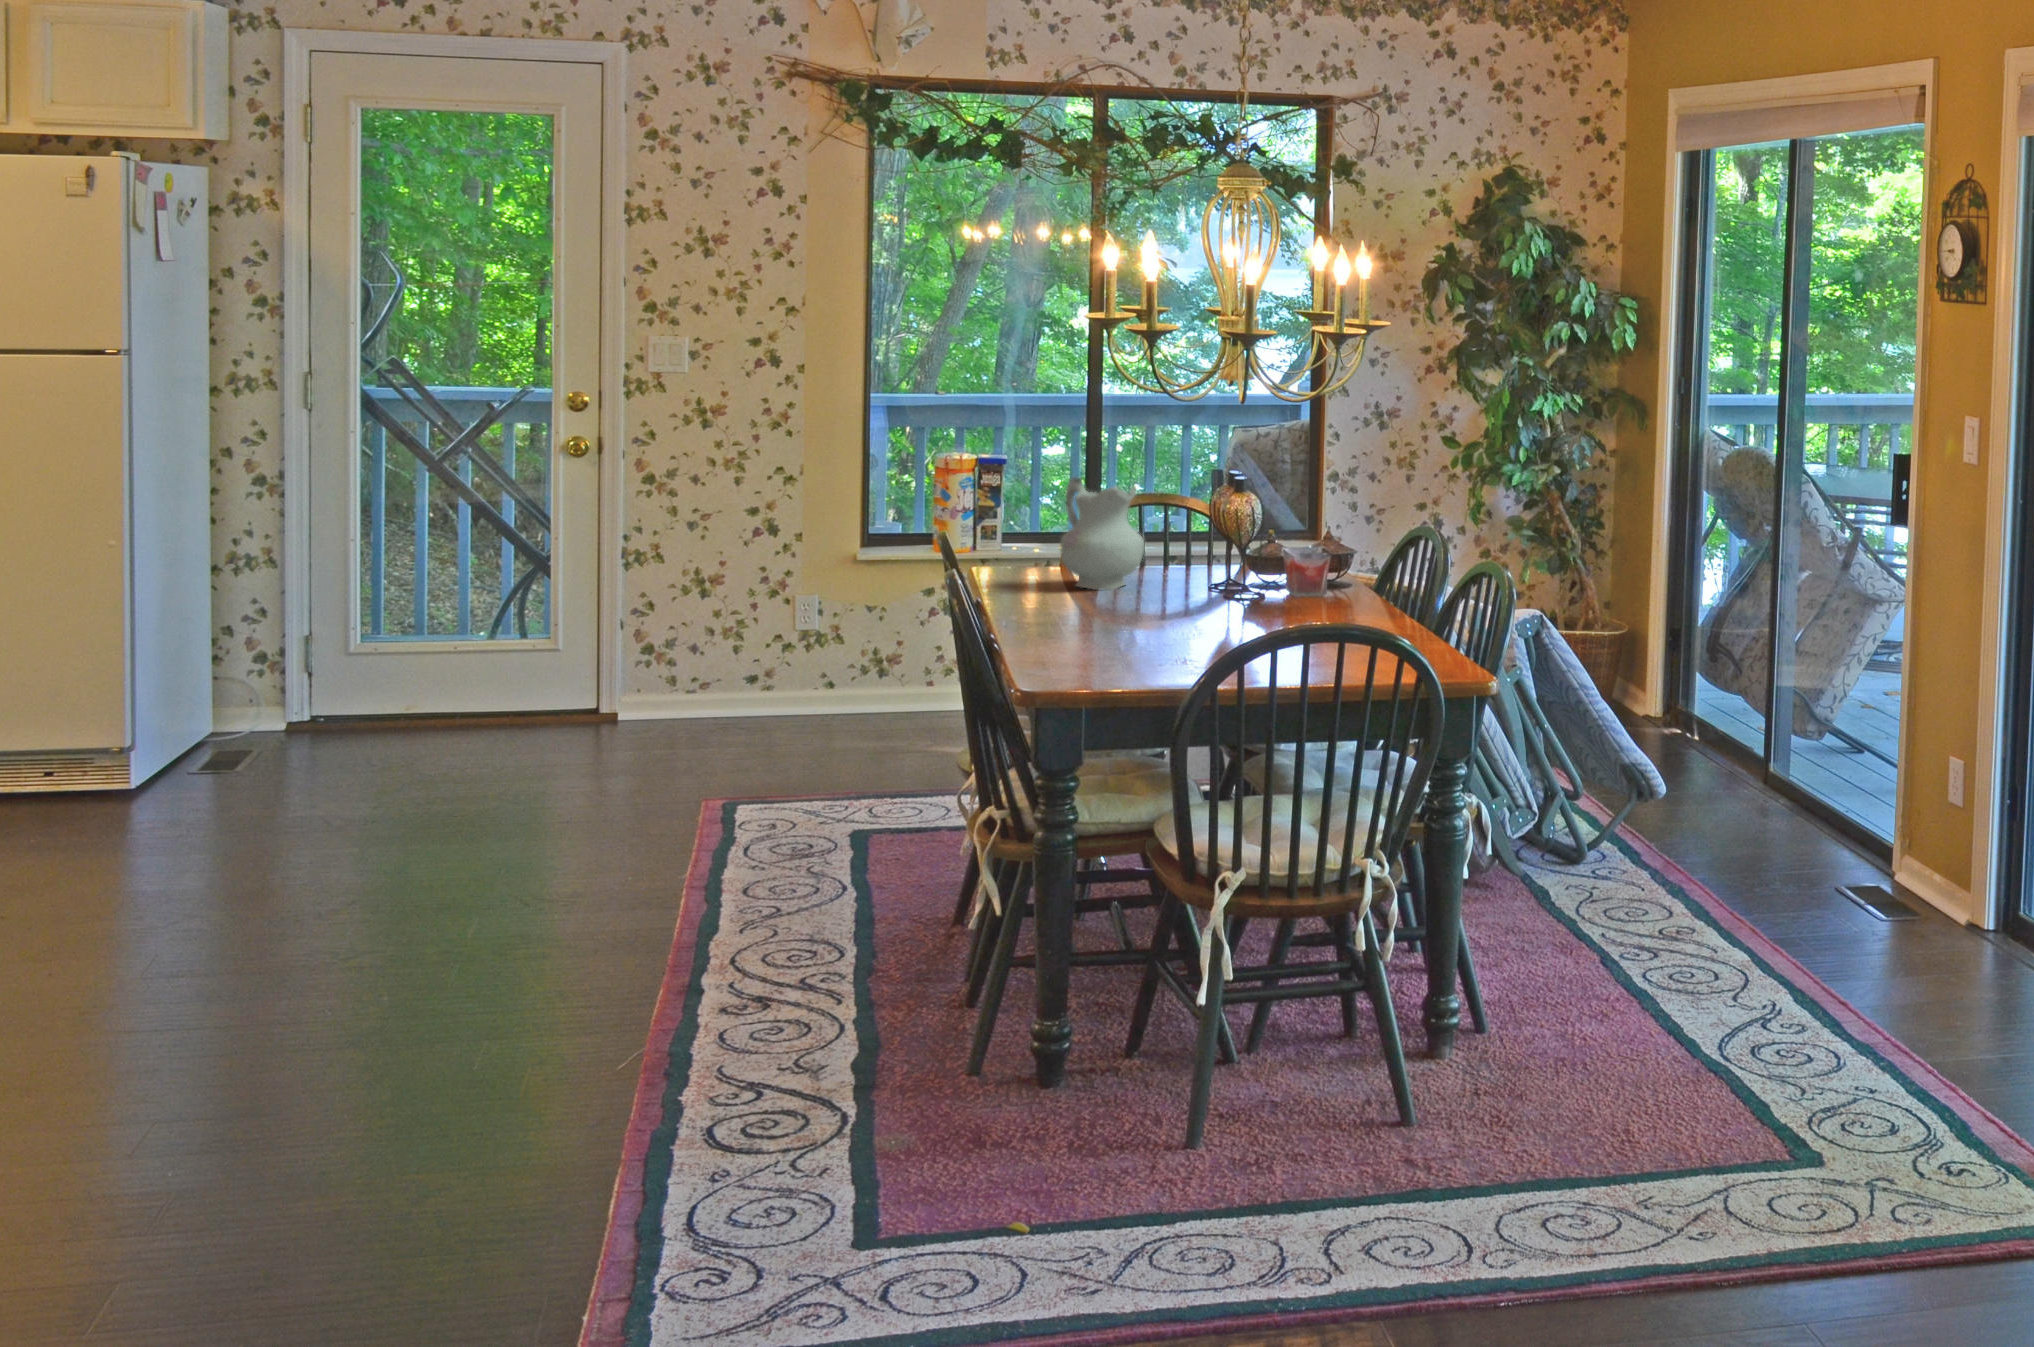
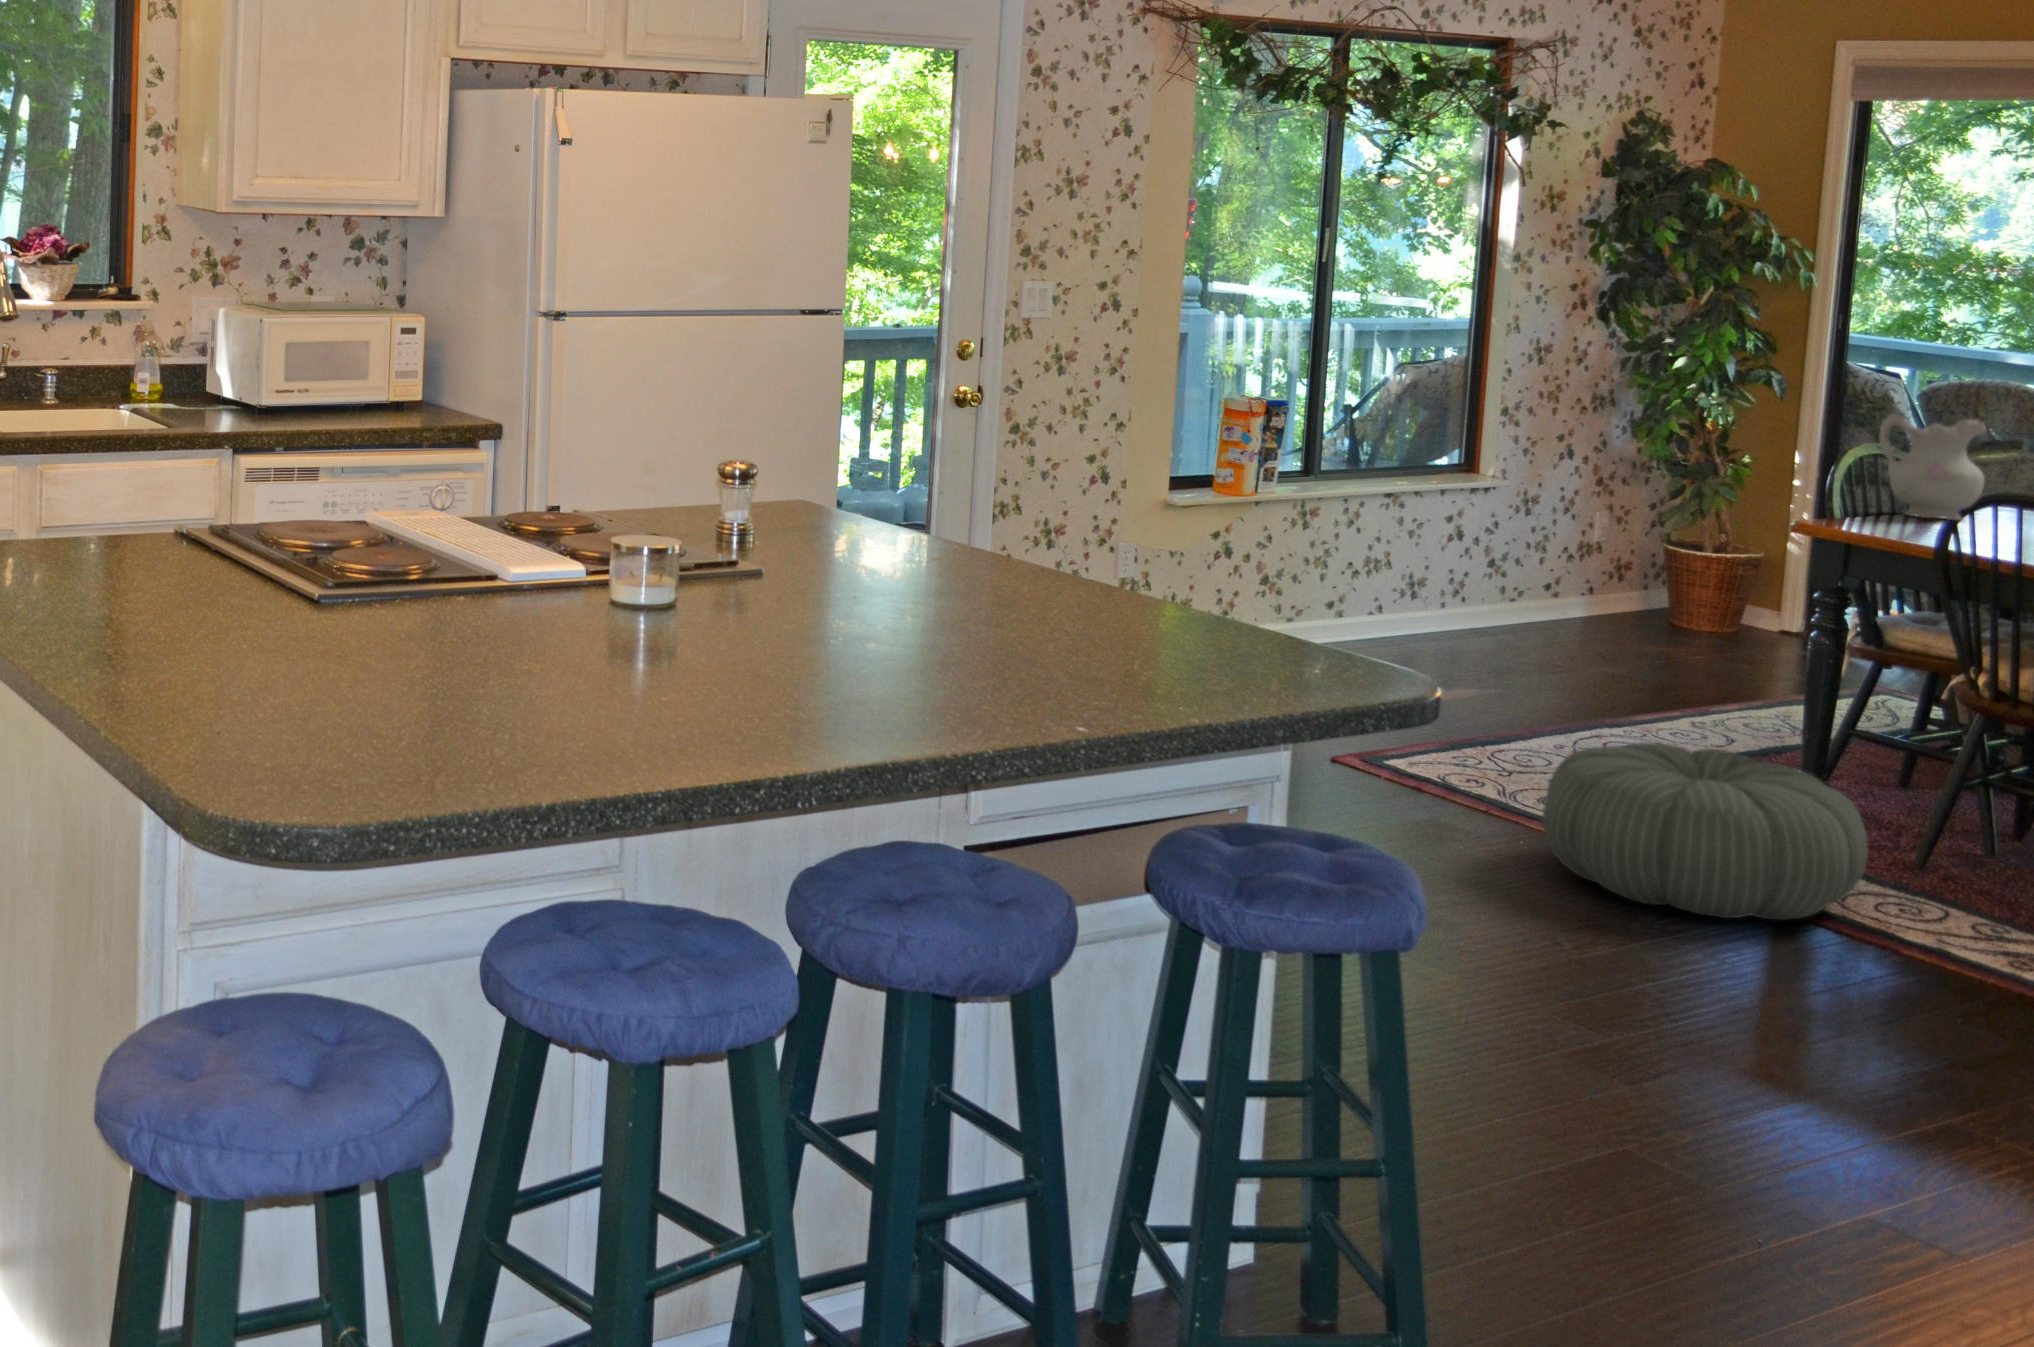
pouf: none [406,800,716,979] -> present [1543,743,1868,920]

